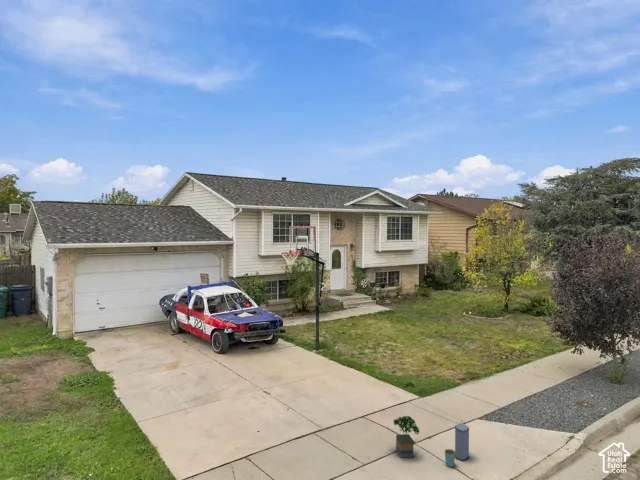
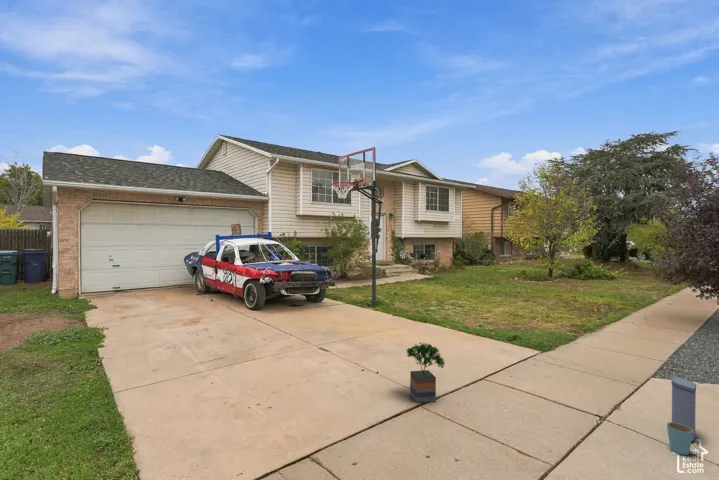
potted tree: present [393,416,419,458] -> present [406,344,445,403]

